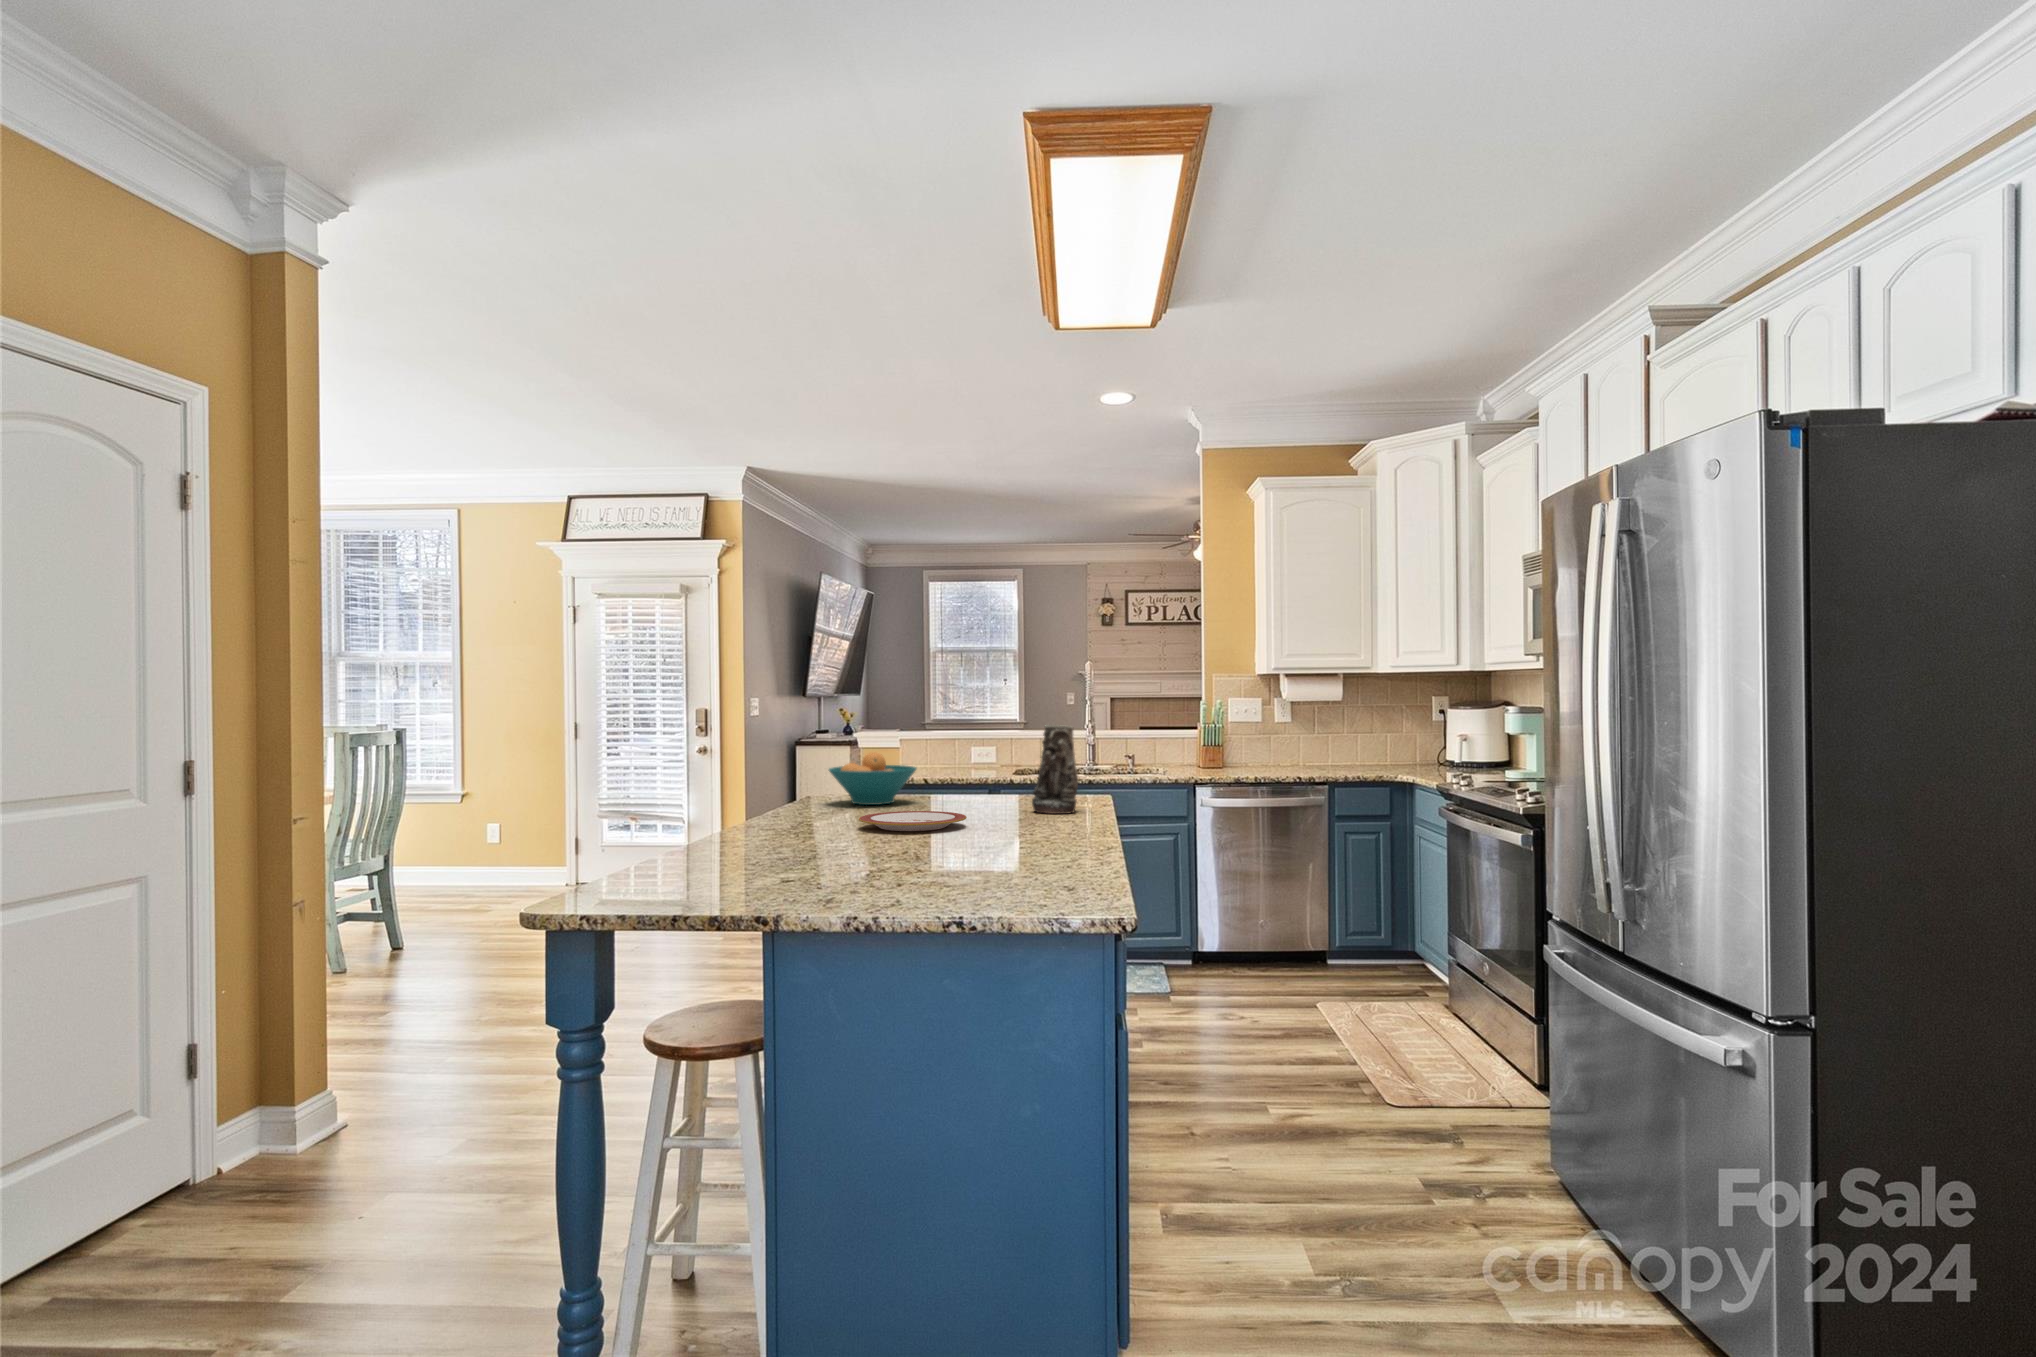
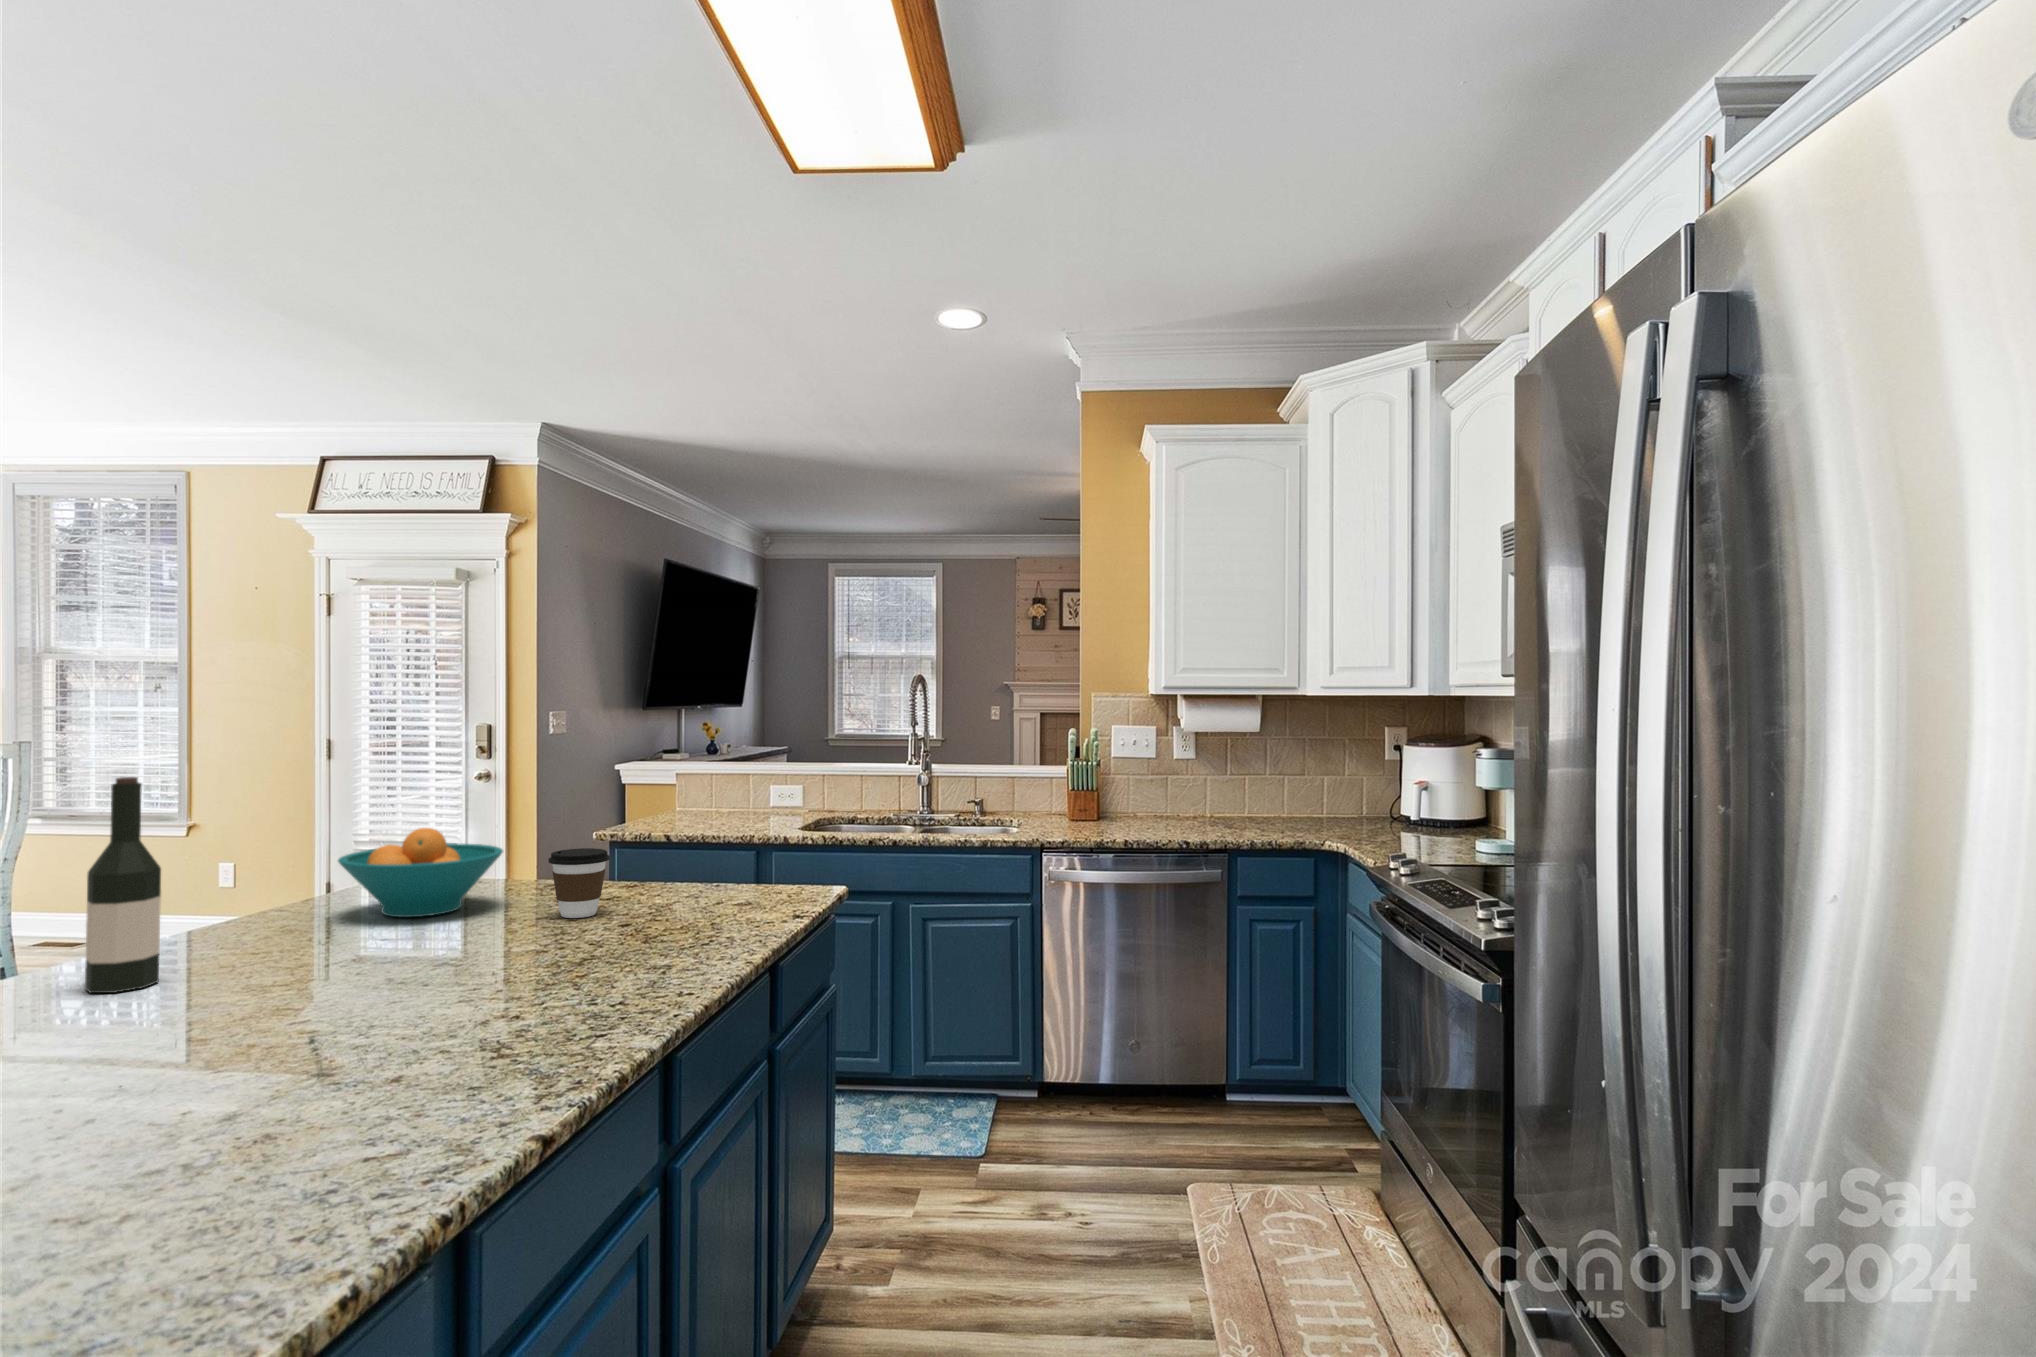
wine bottle: none [780,712,810,826] -> present [85,777,161,993]
vase: present [1032,725,1078,814] -> none [628,796,711,956]
coffee cup: none [954,764,988,804] -> present [548,848,610,918]
plate: present [859,811,967,831] -> none [182,958,428,1021]

